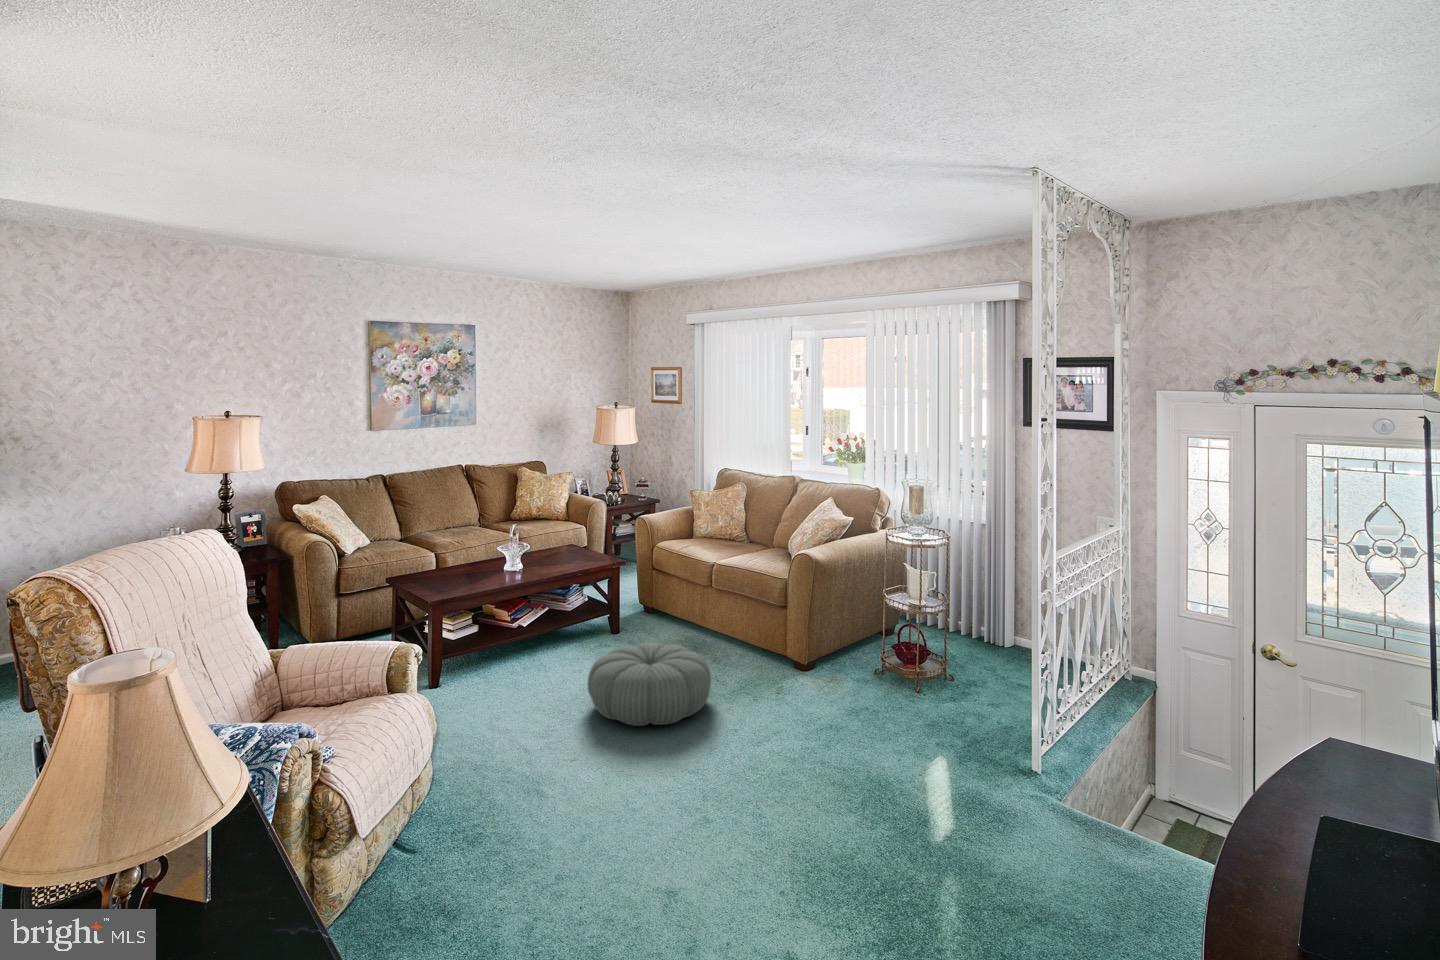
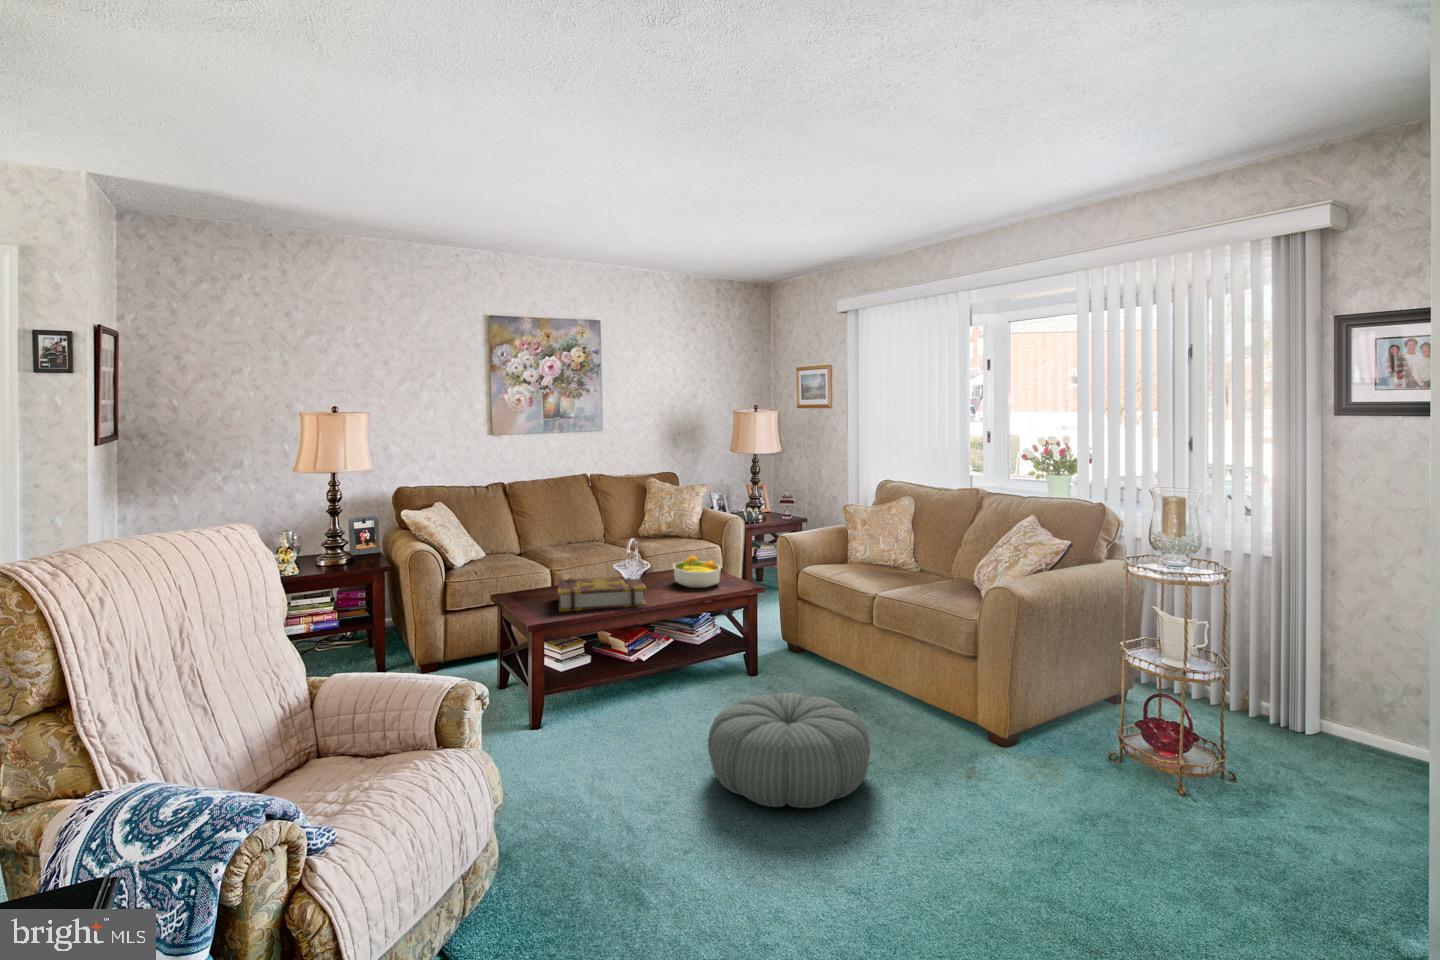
fruit bowl: none [548,536,589,564] -> present [673,556,720,588]
book: none [449,555,530,588] -> present [558,576,646,612]

